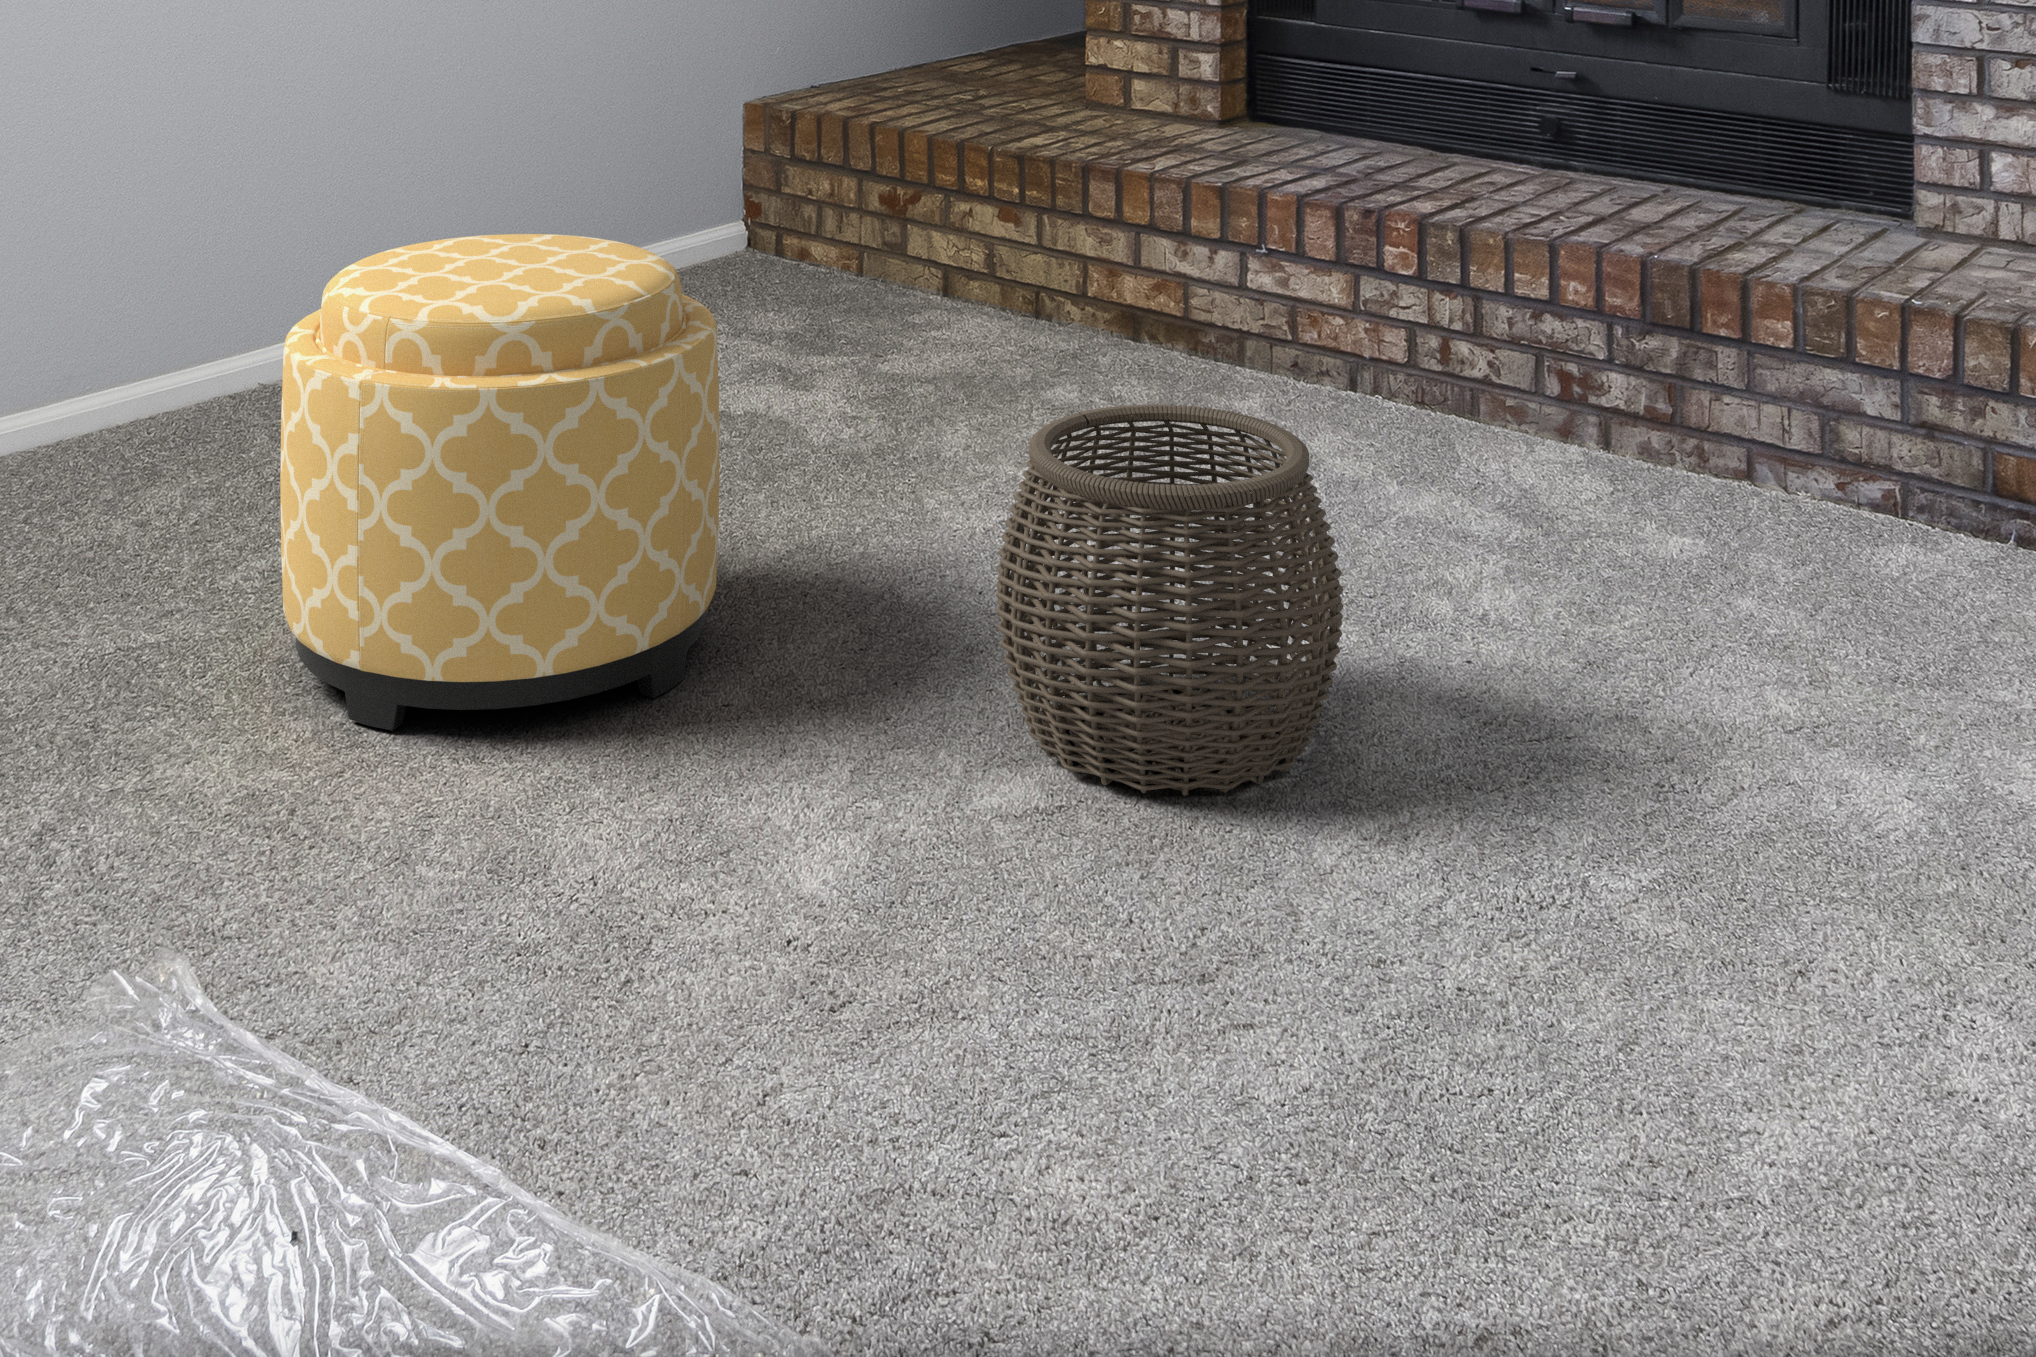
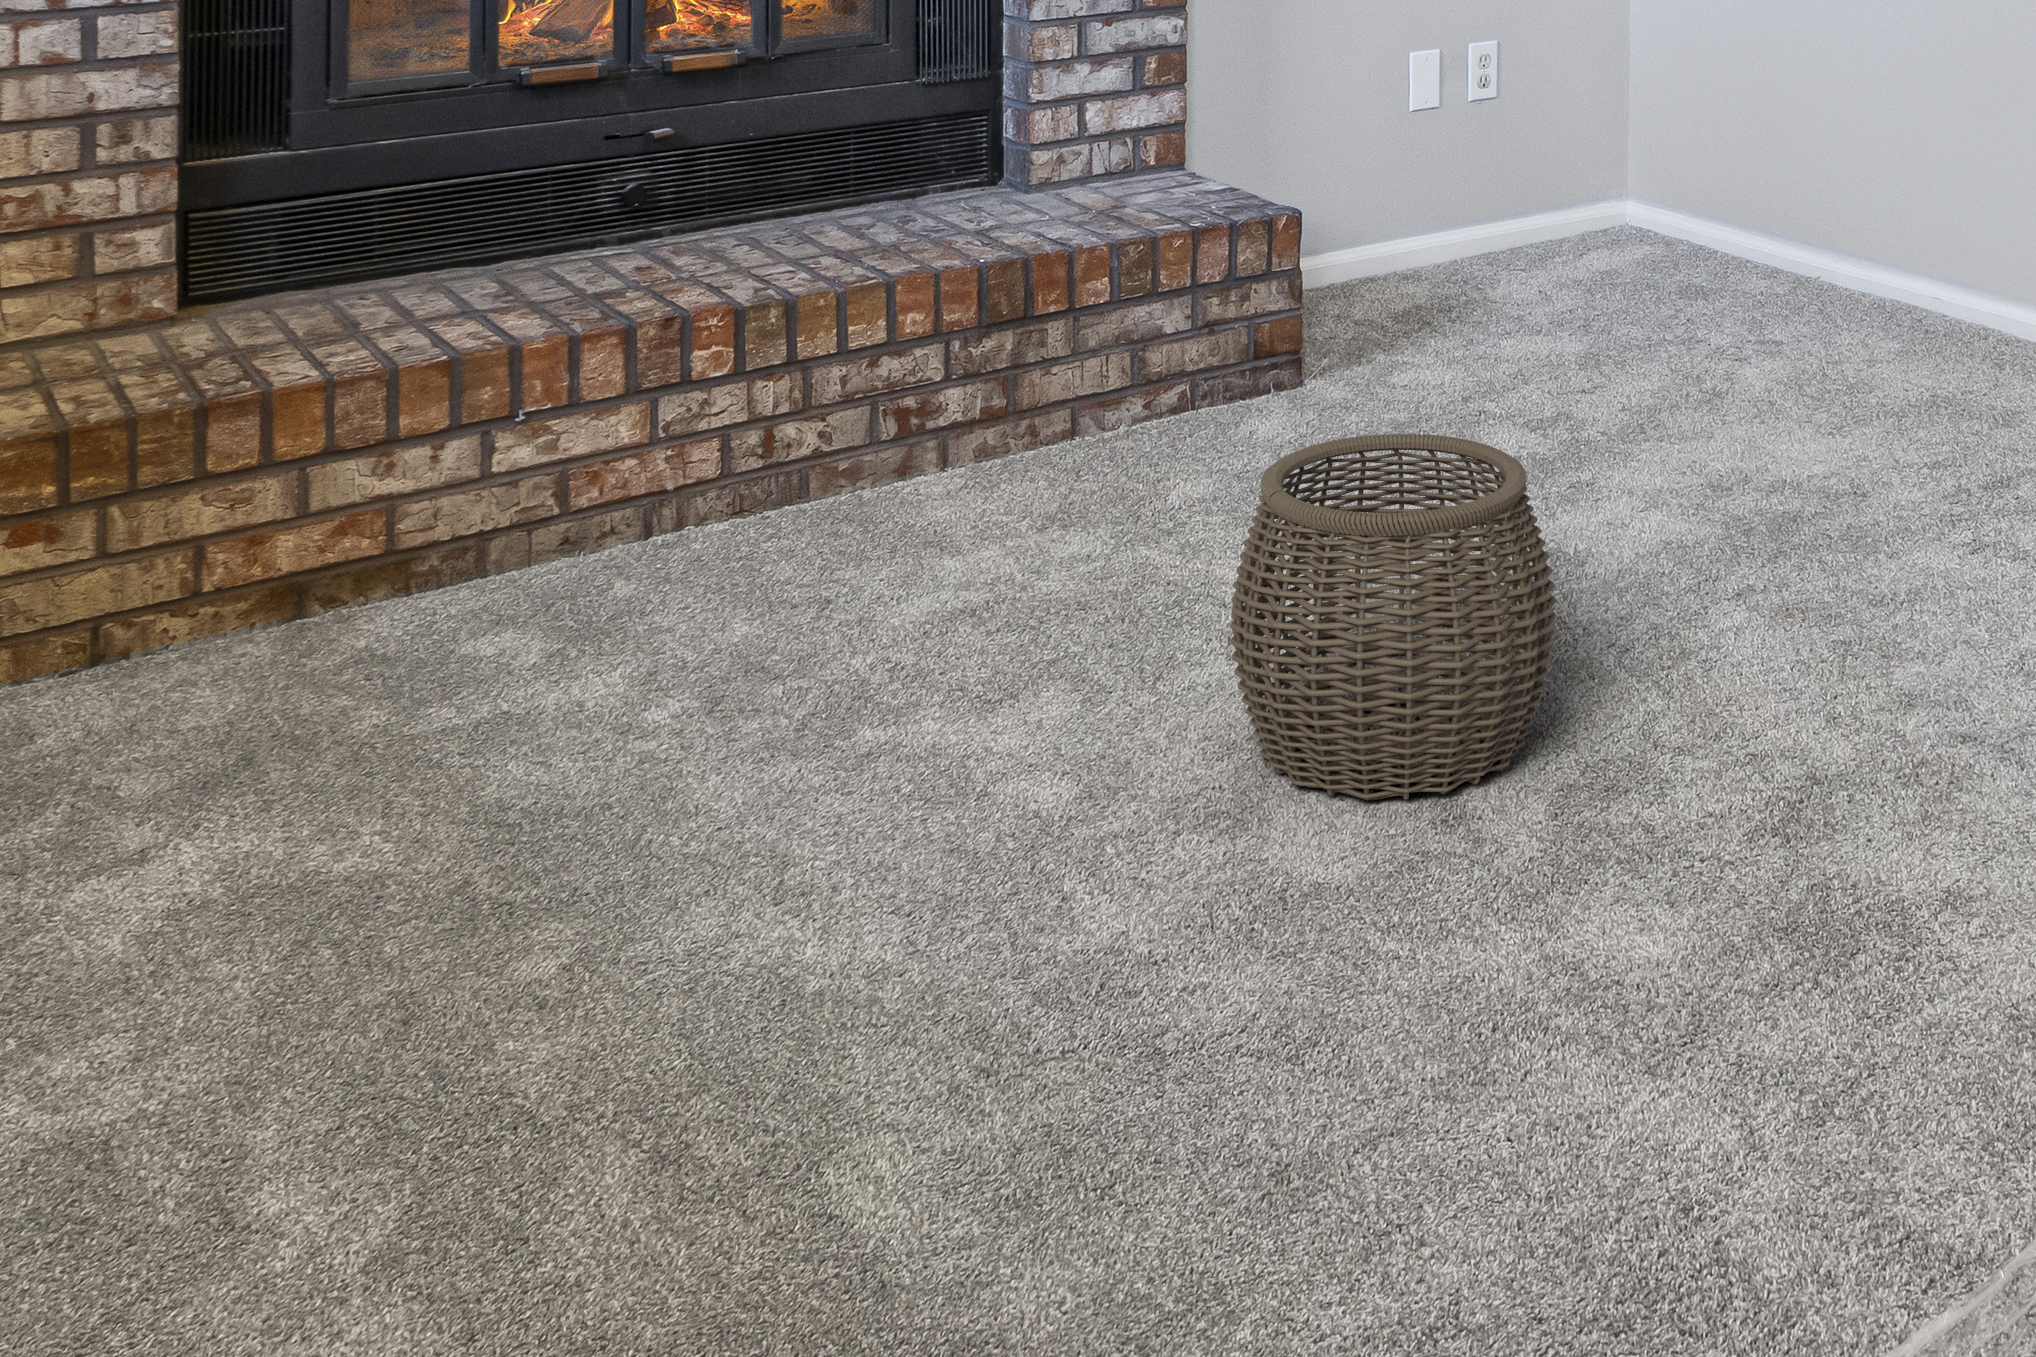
ottoman: present [280,234,720,730] -> none [578,512,1178,1221]

